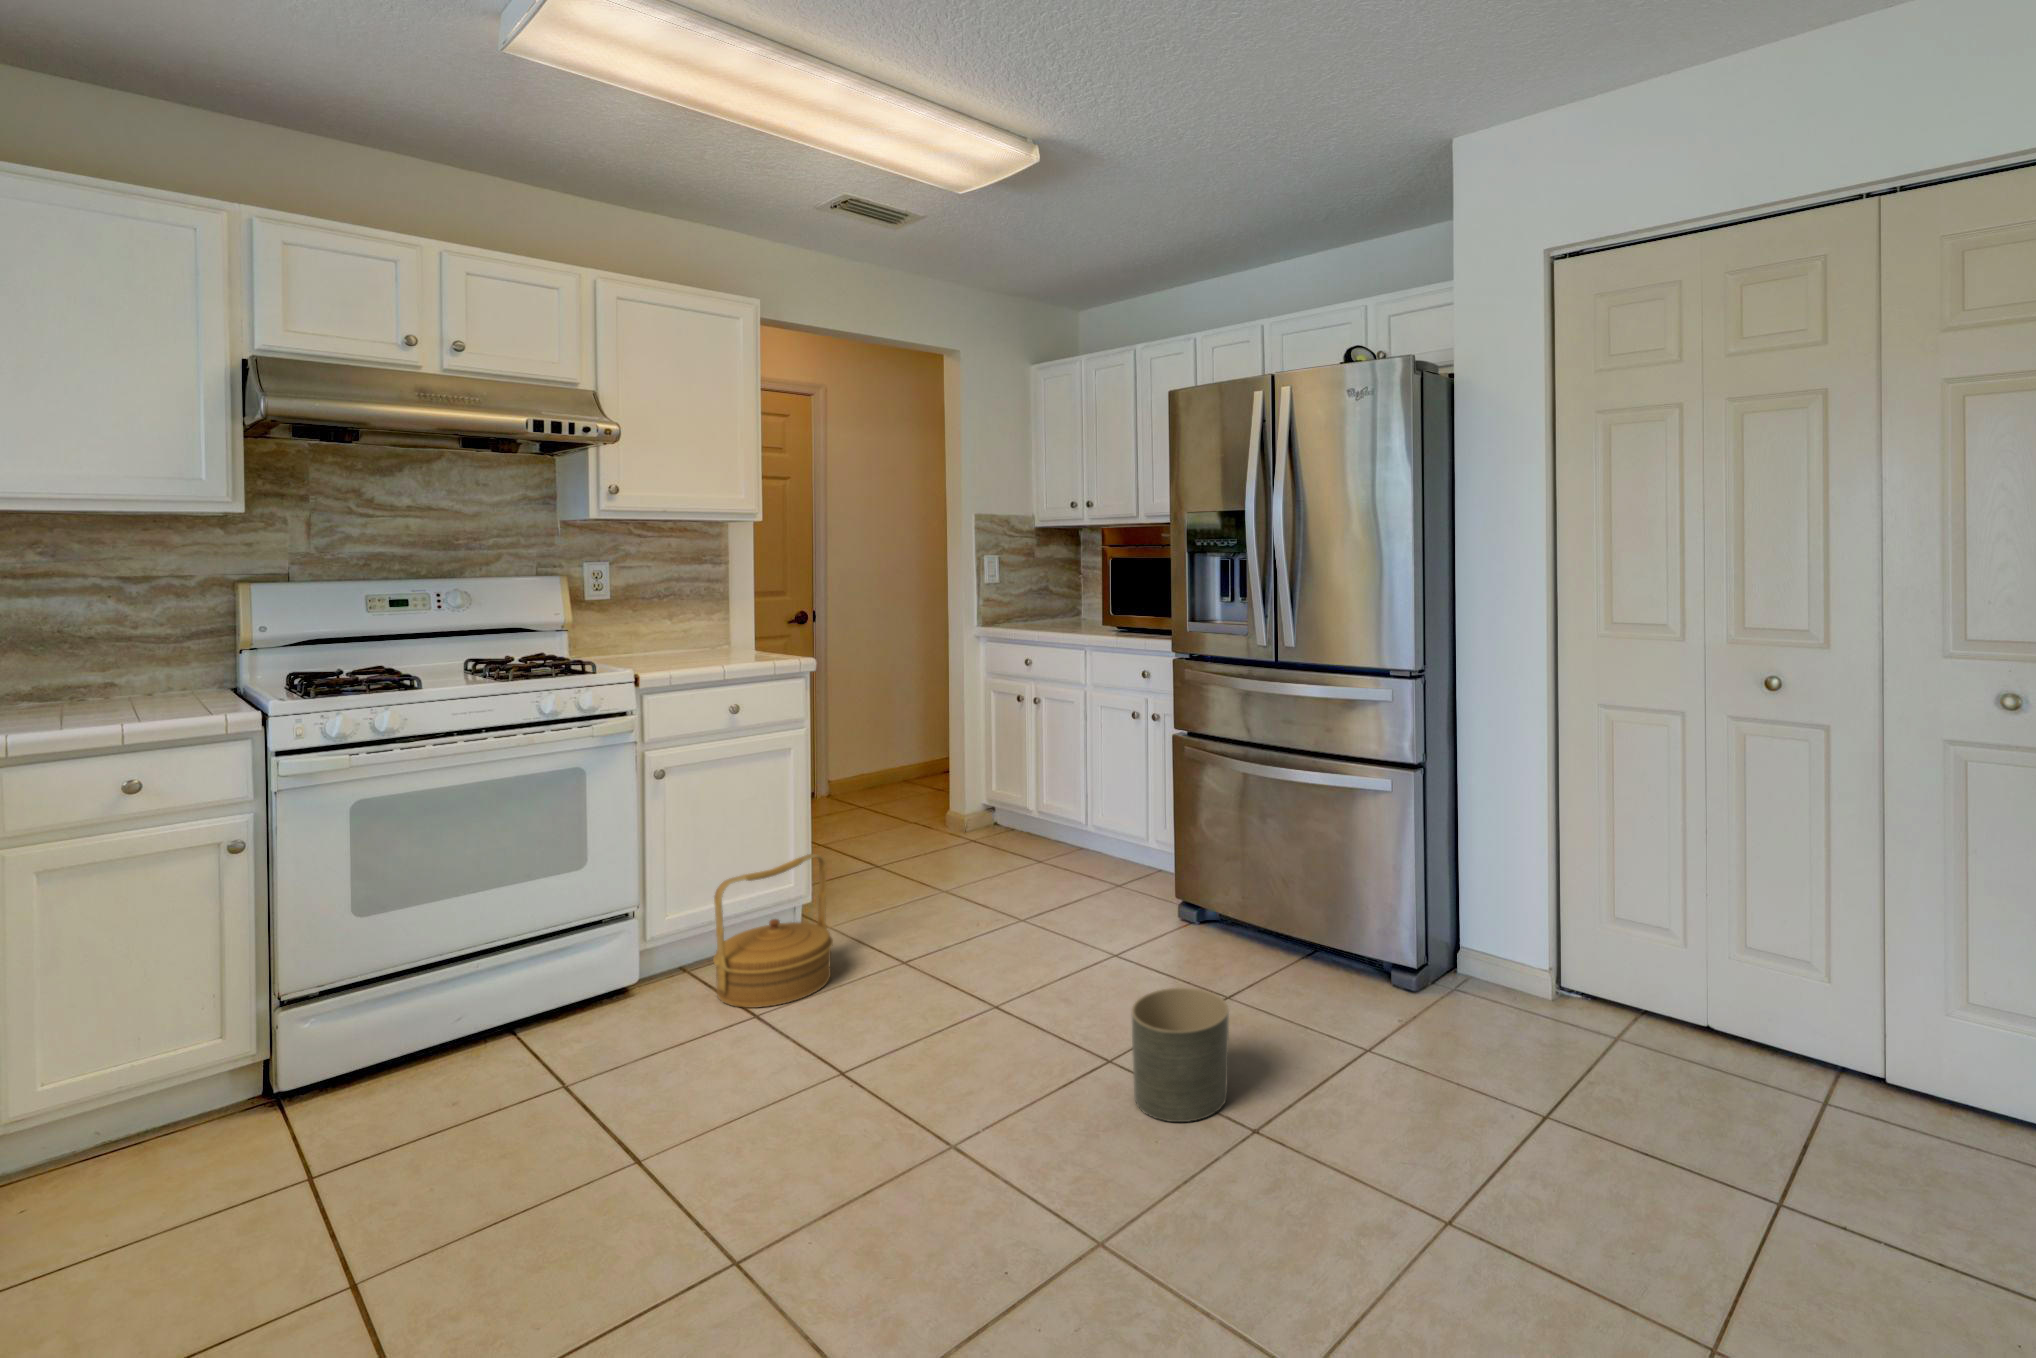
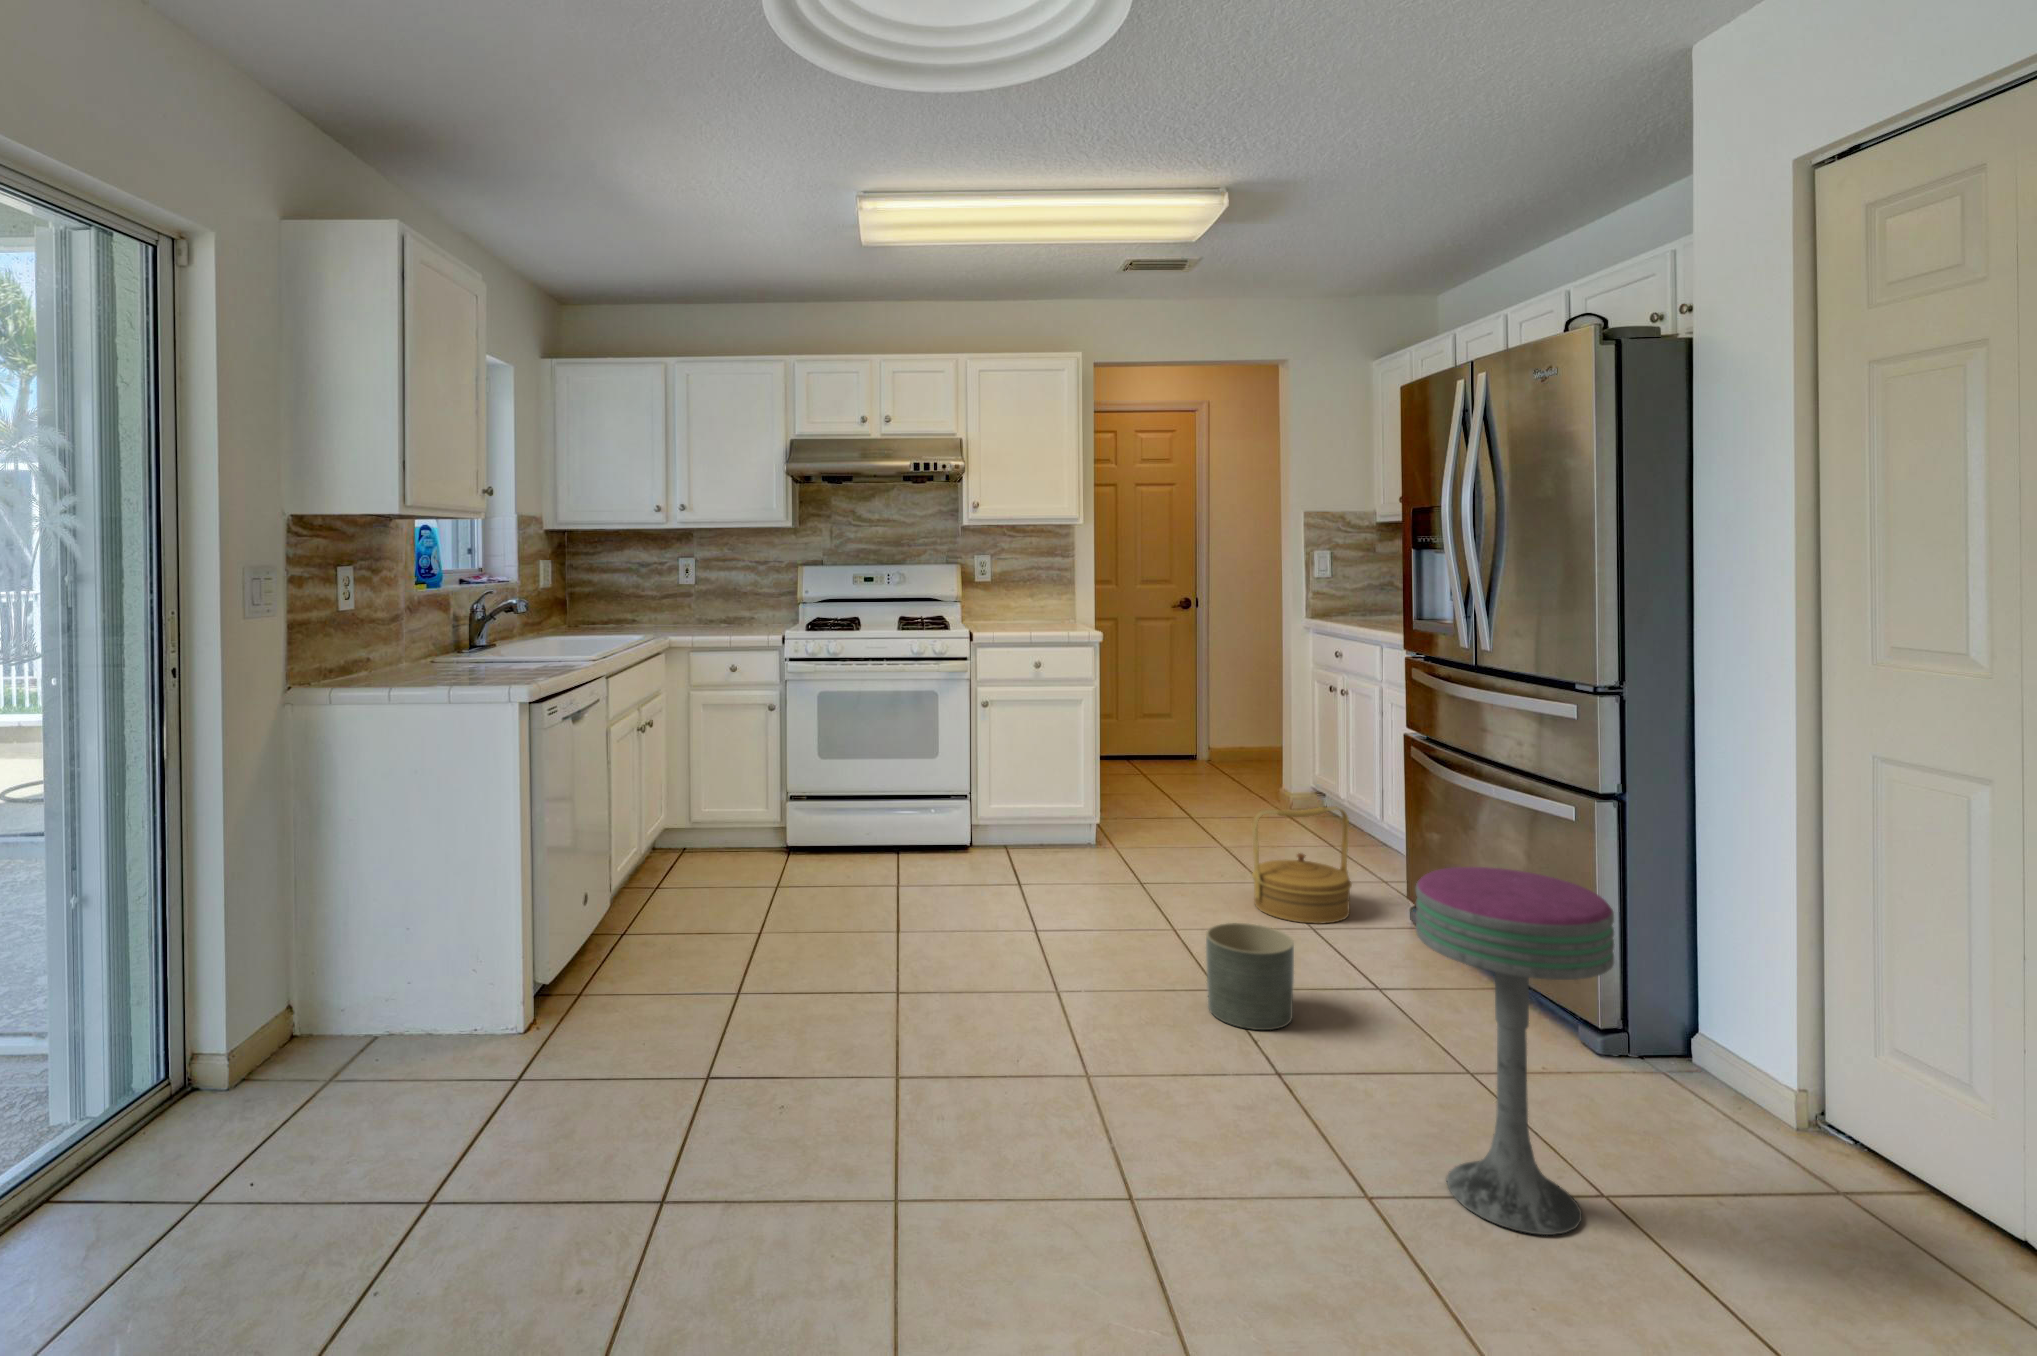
basket: present [713,854,833,1008] -> present [1252,806,1352,924]
bar stool: none [1481,871,1662,1242] -> present [1416,867,1614,1235]

